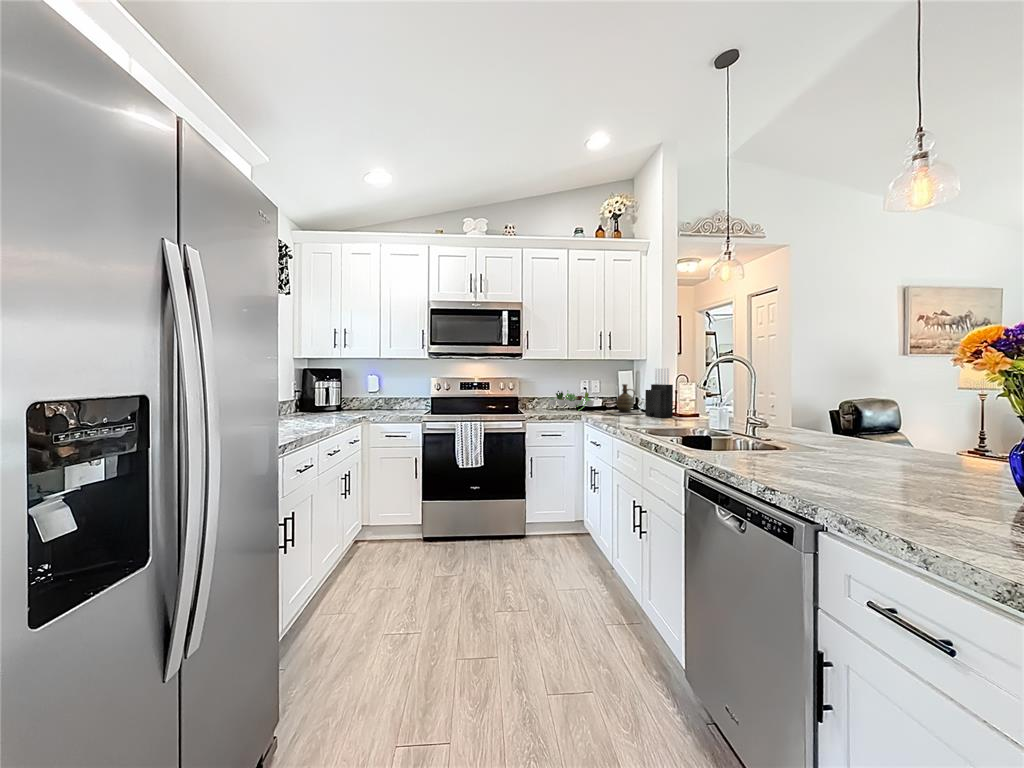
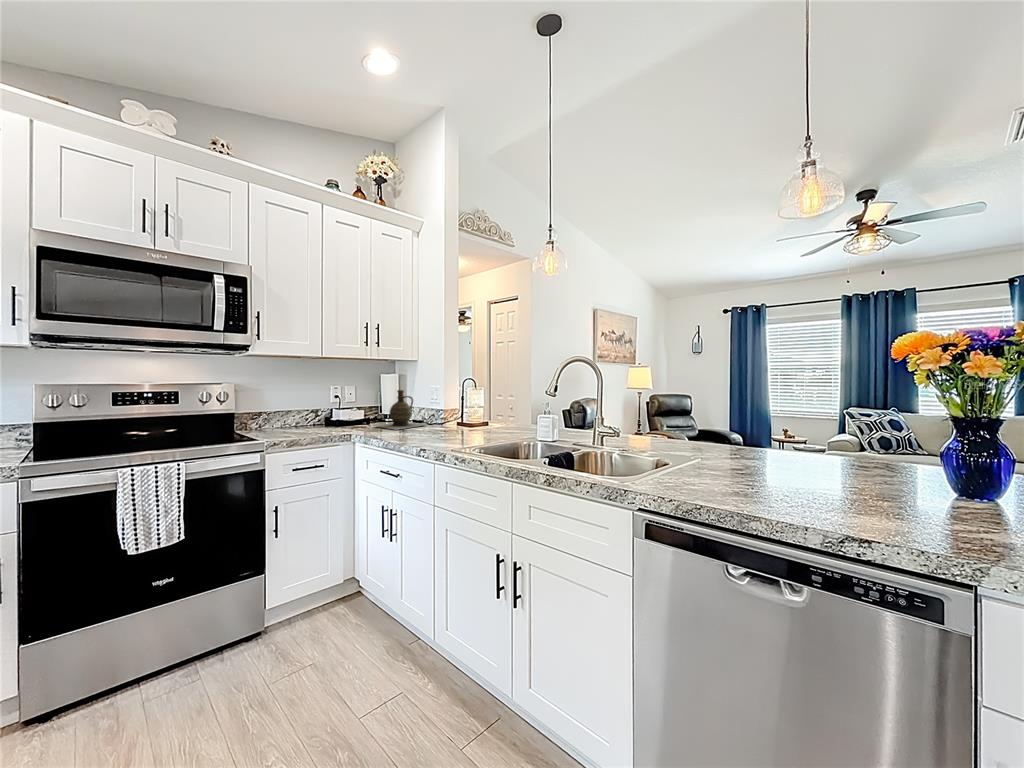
knife block: present [645,368,673,418] -> none [433,371,467,430]
succulent plant: present [548,390,594,411] -> none [278,397,353,427]

